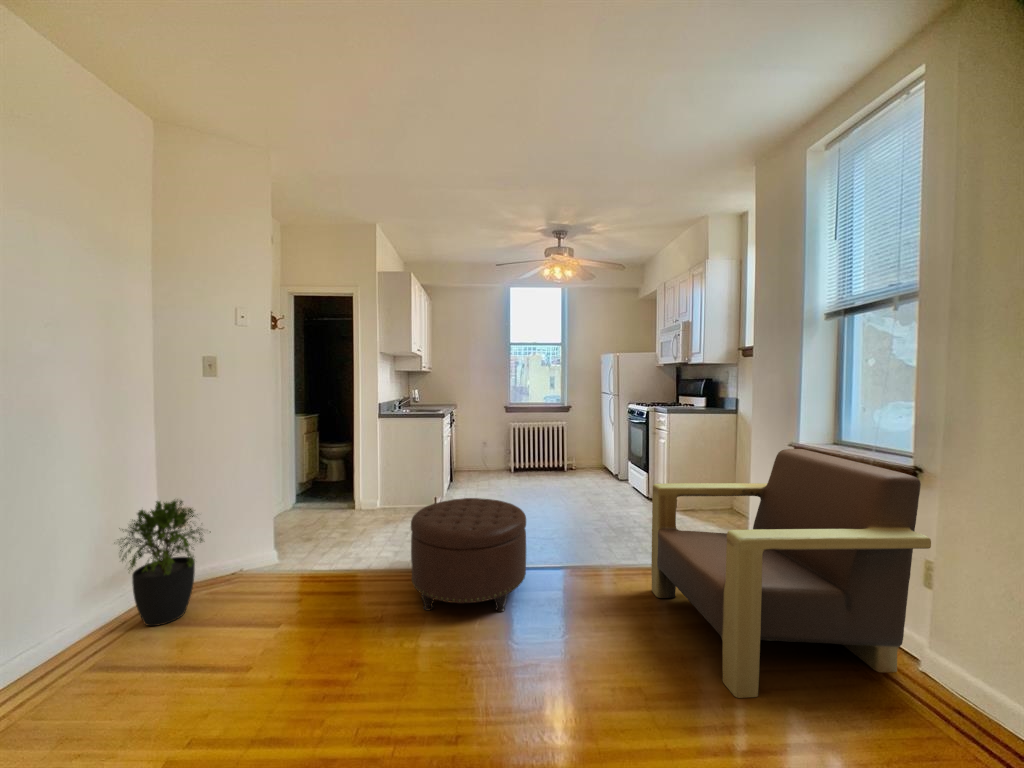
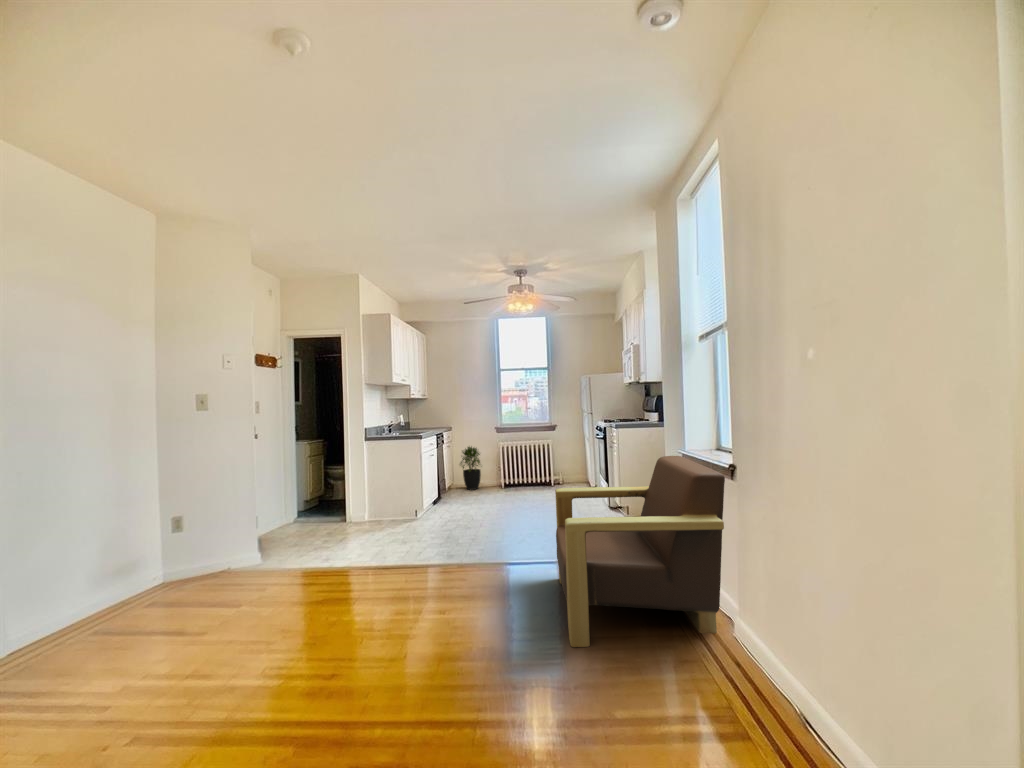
ottoman: present [411,498,526,612] -> none [361,505,457,594]
potted plant: present [119,499,203,626] -> present [460,447,481,490]

